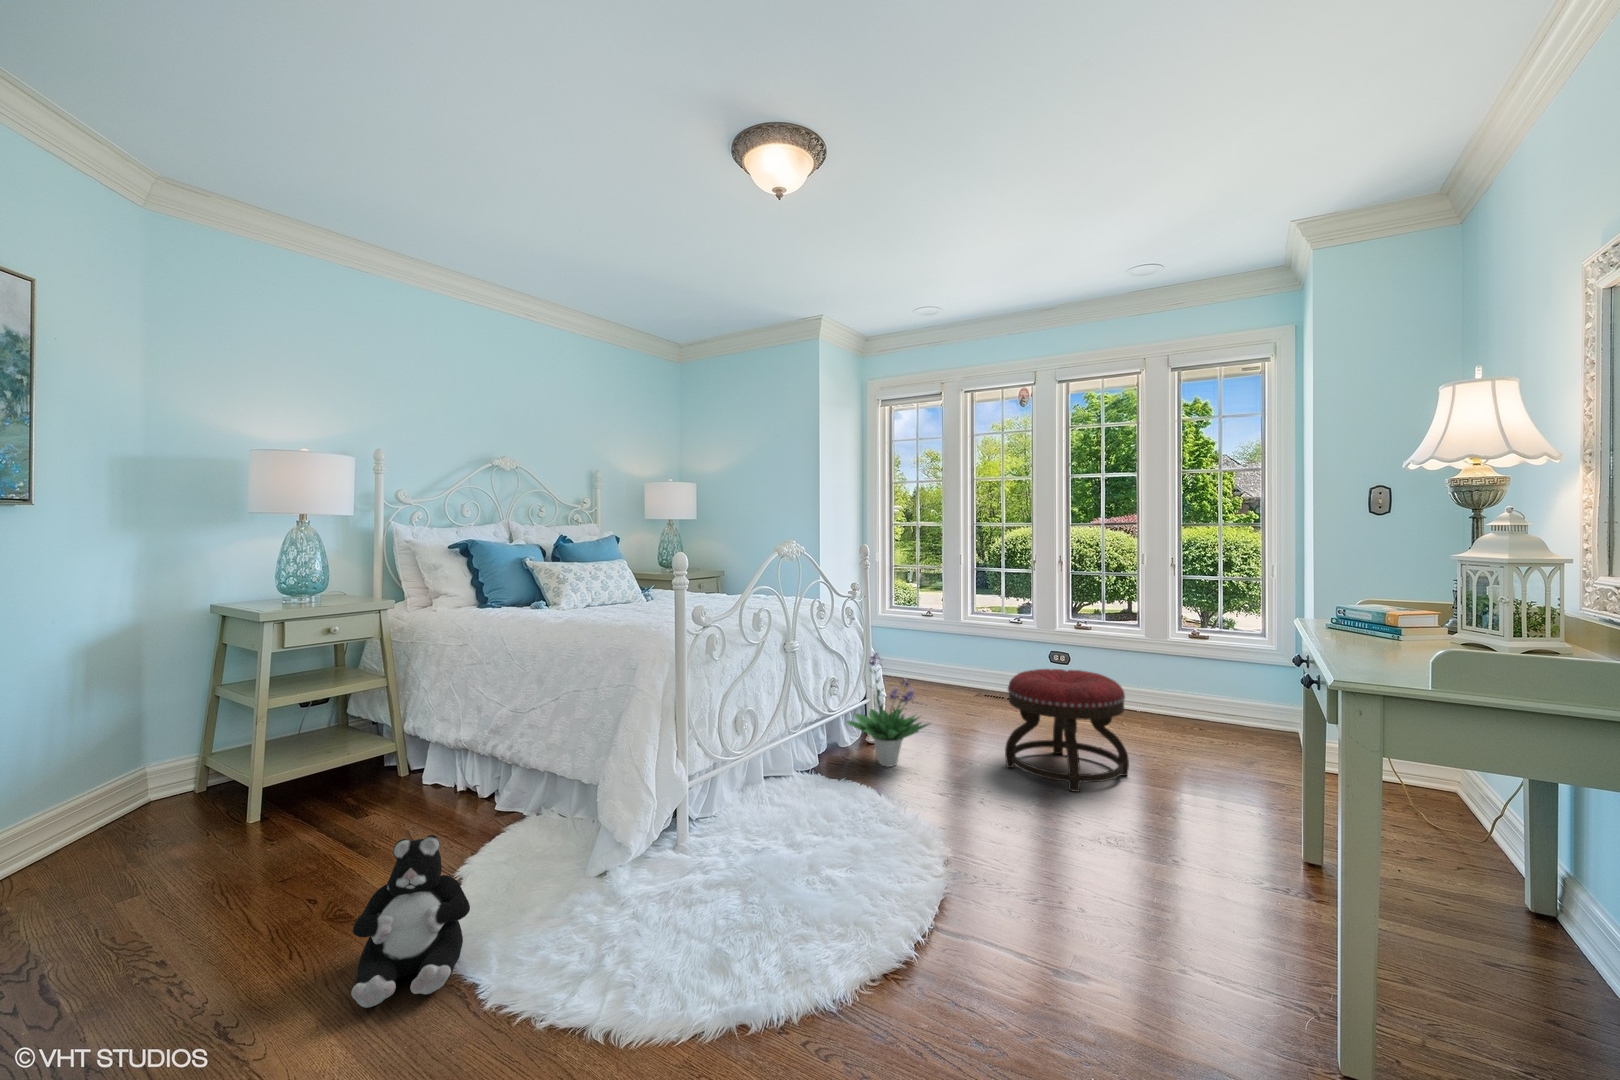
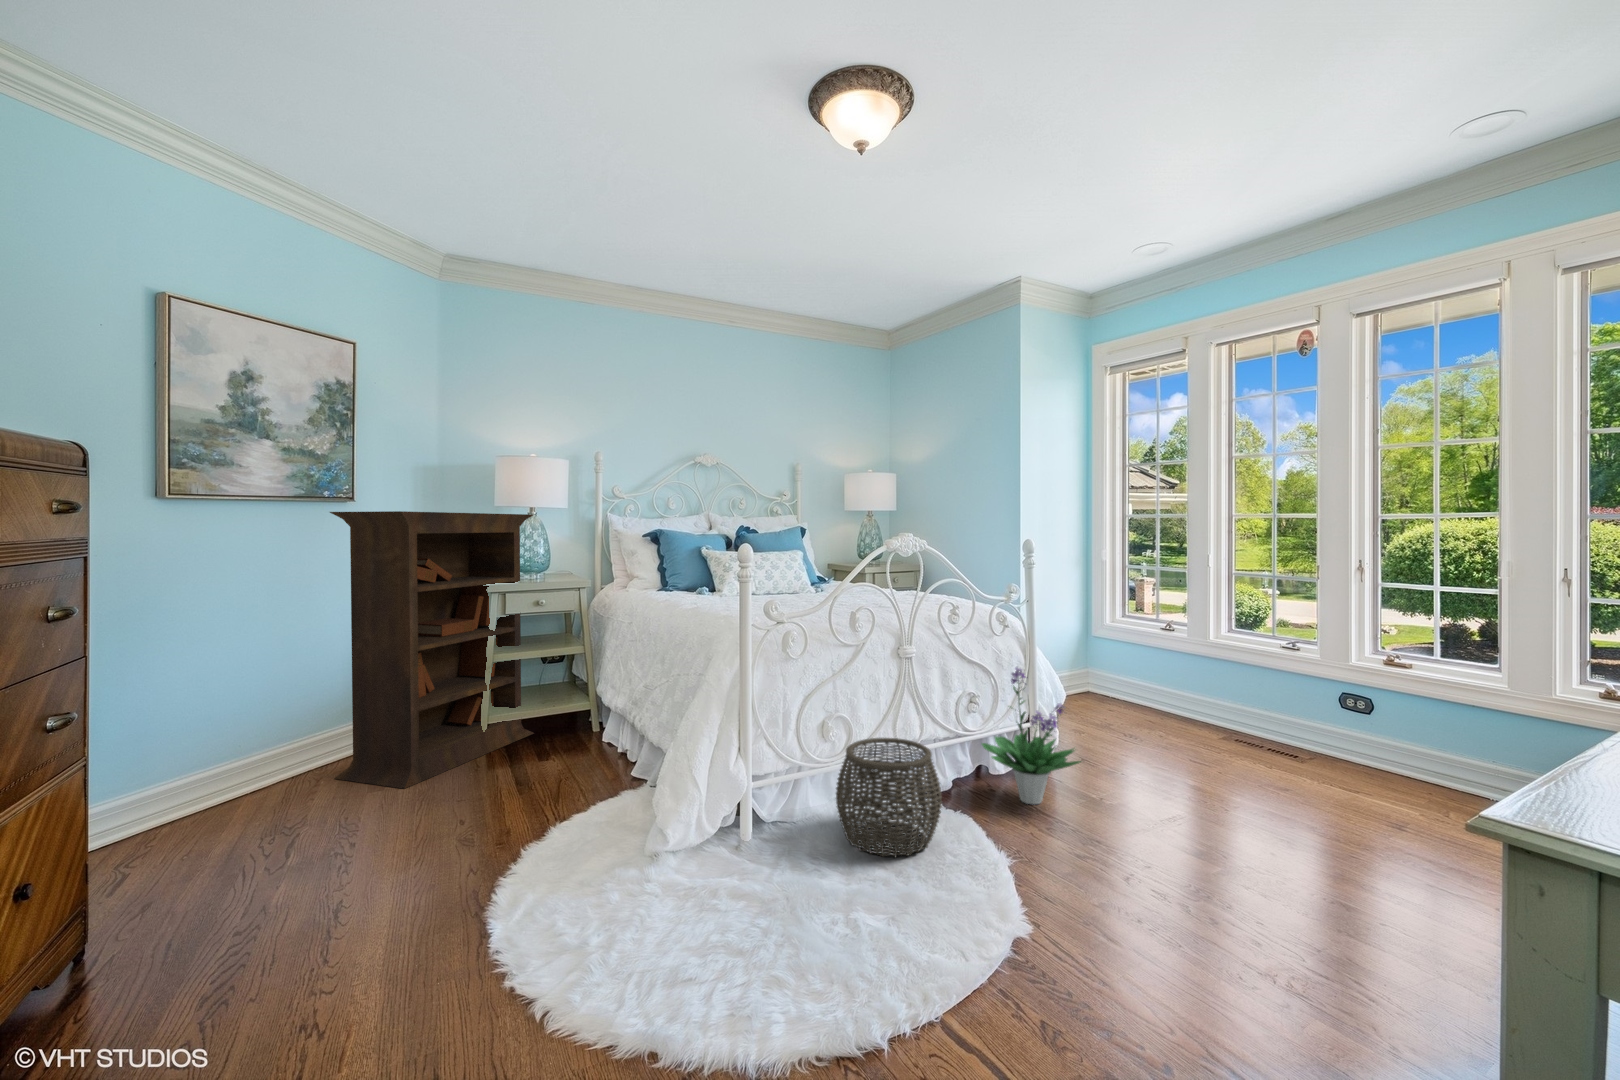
bookcase: none [20,516,322,898] -> present [330,511,534,789]
ottoman: present [1005,669,1129,792] -> none [1183,713,1372,887]
woven basket: none [755,724,852,832] -> present [836,738,942,857]
plush toy: present [351,835,470,1008] -> none [418,783,524,915]

